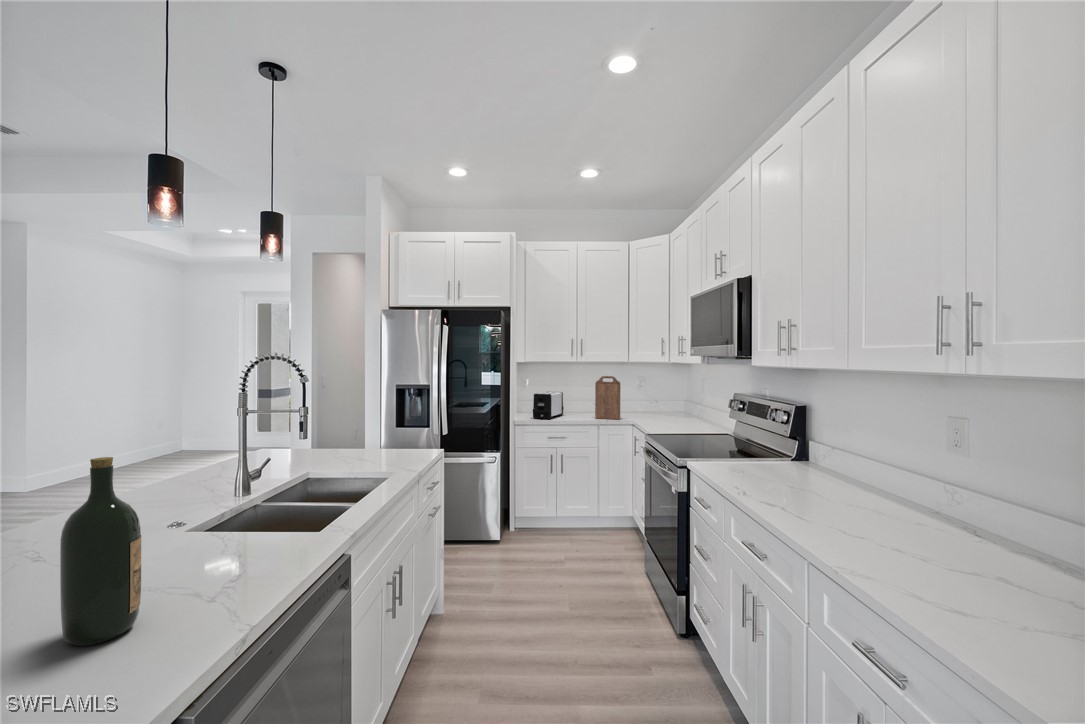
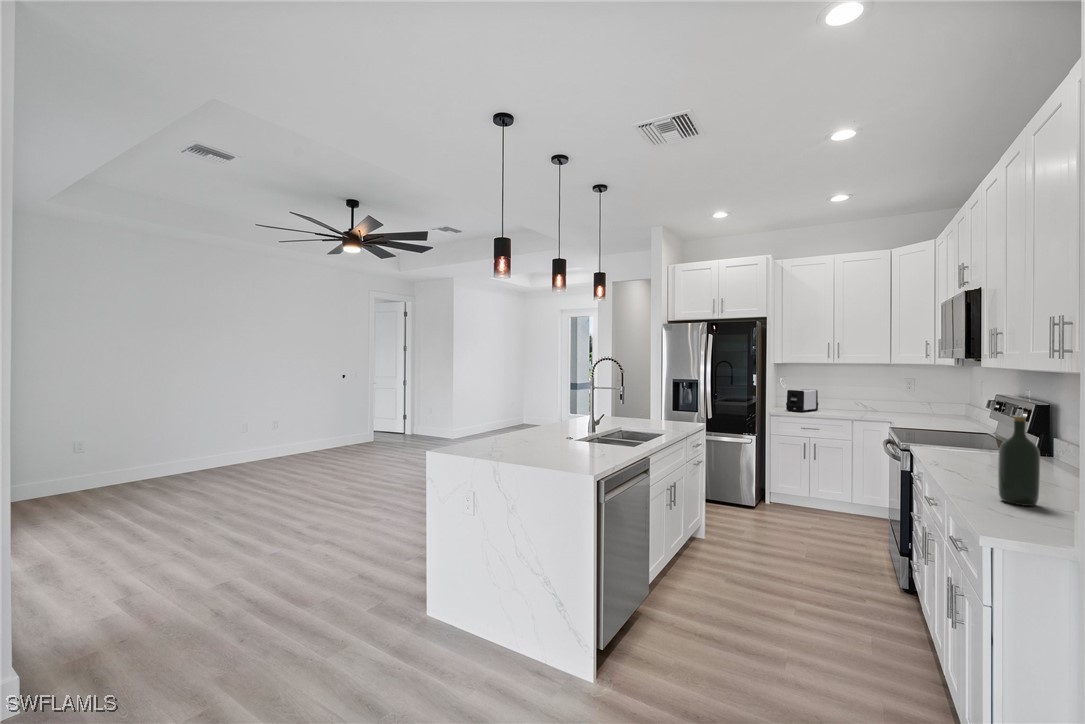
cutting board: present [595,376,620,419] -> none [850,377,877,417]
wine bottle: present [60,457,141,645] -> present [998,417,1040,506]

